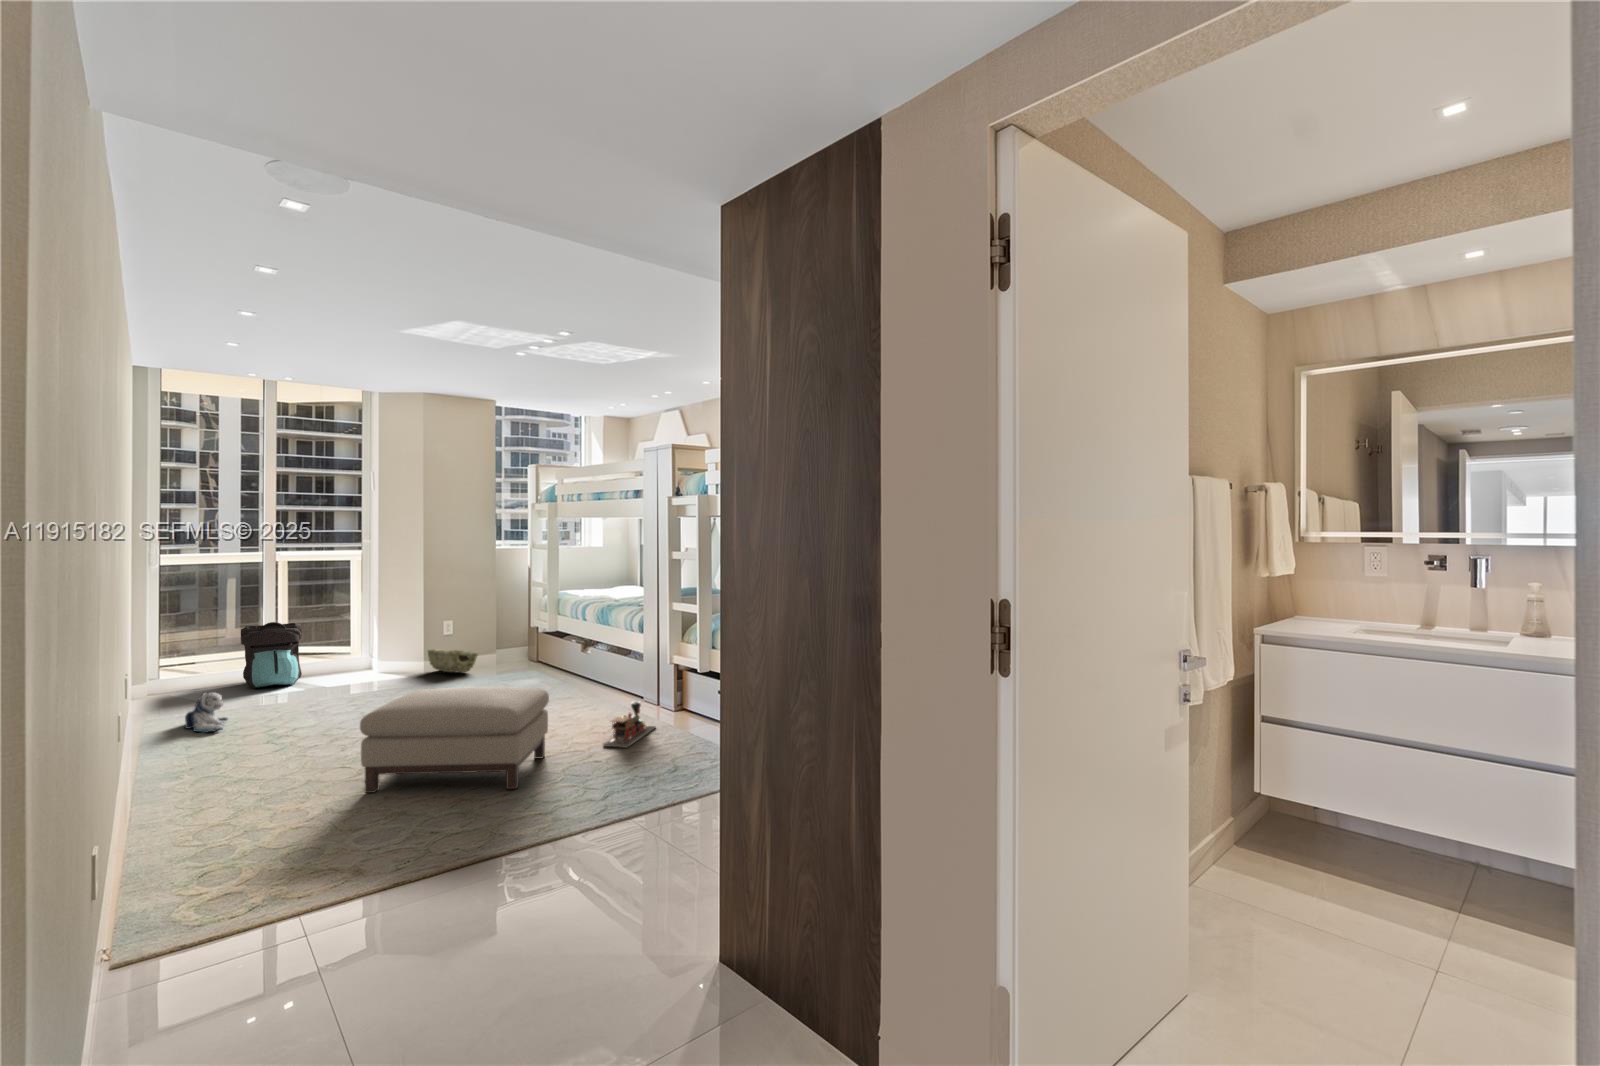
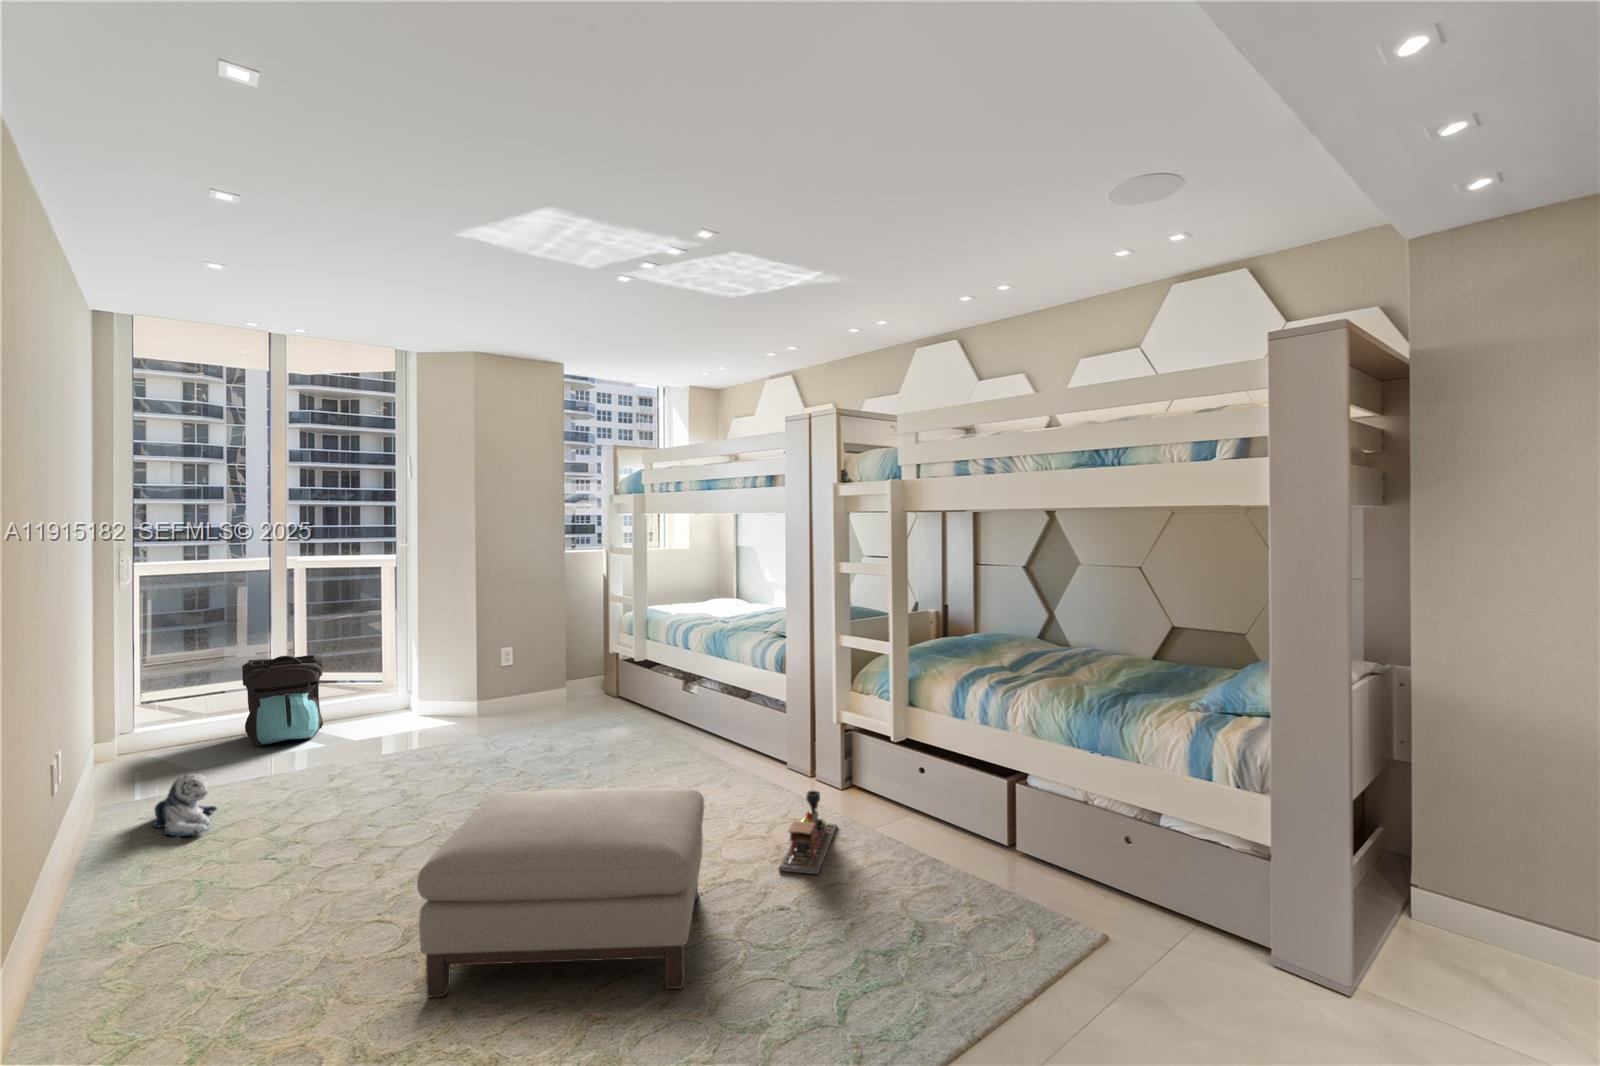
woven basket: present [428,649,478,672] -> none [484,685,550,718]

